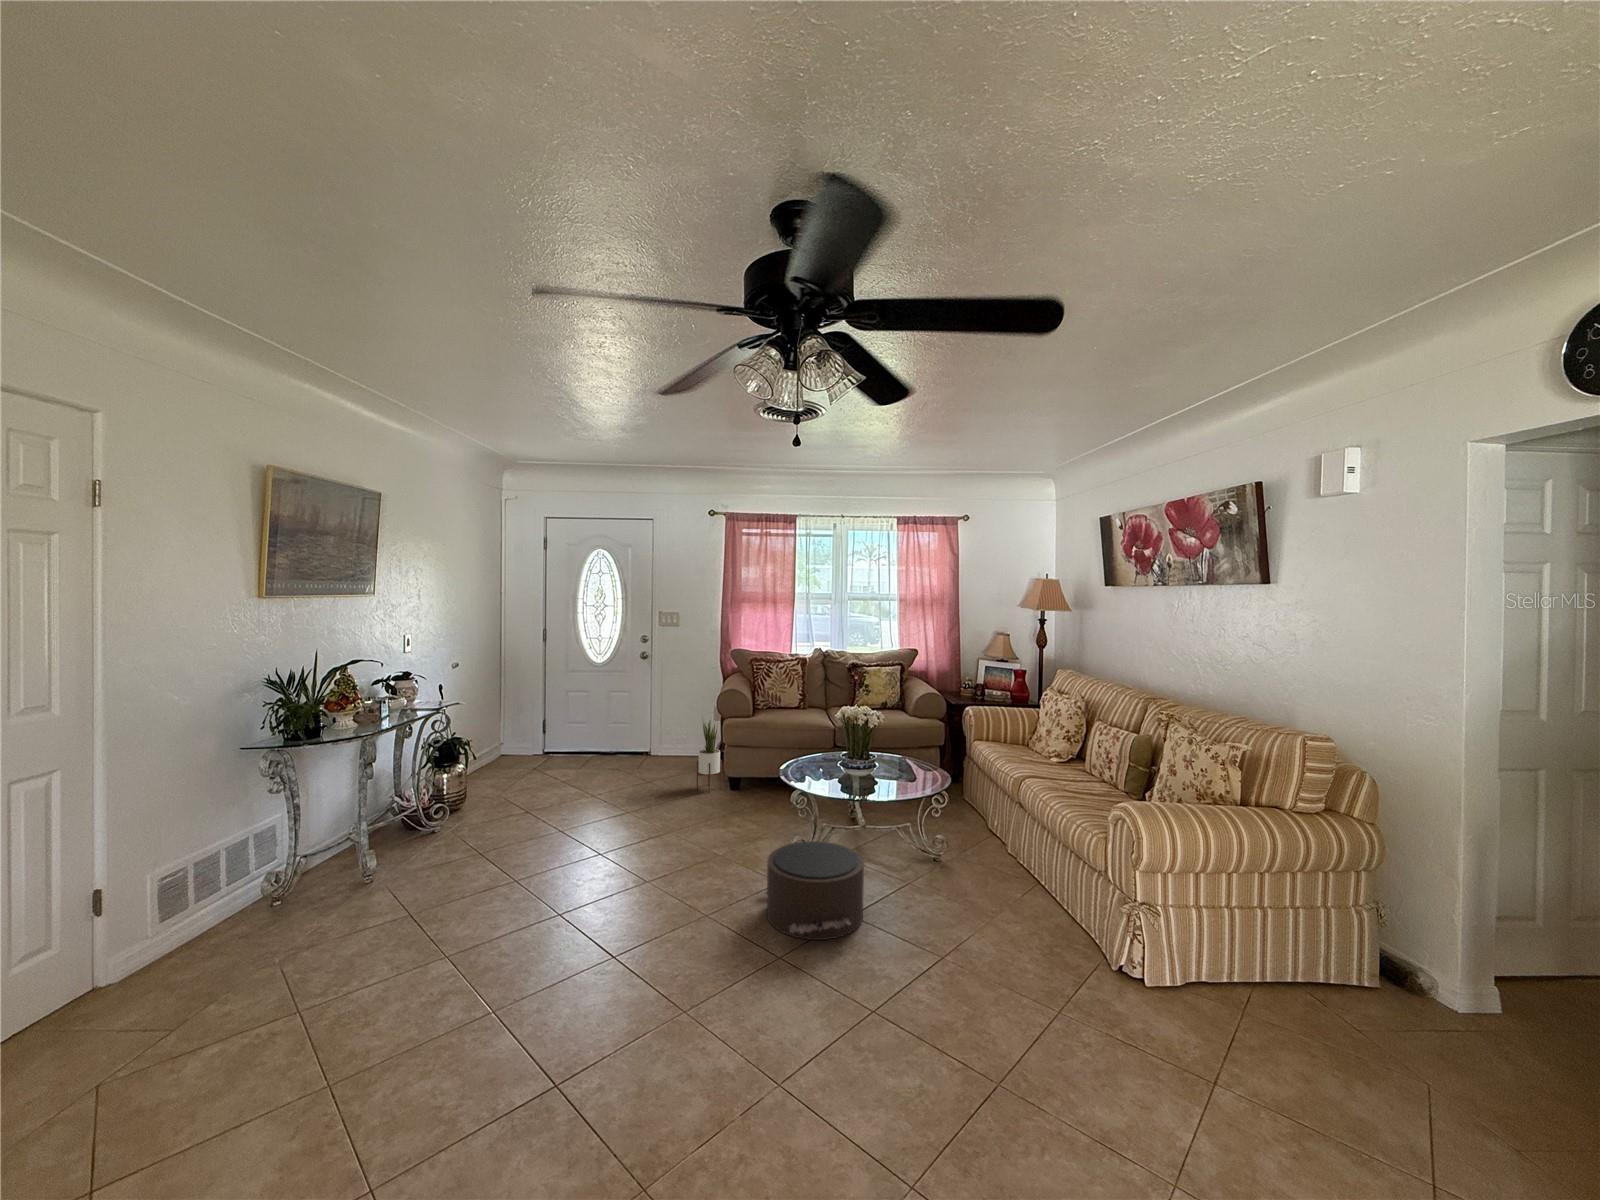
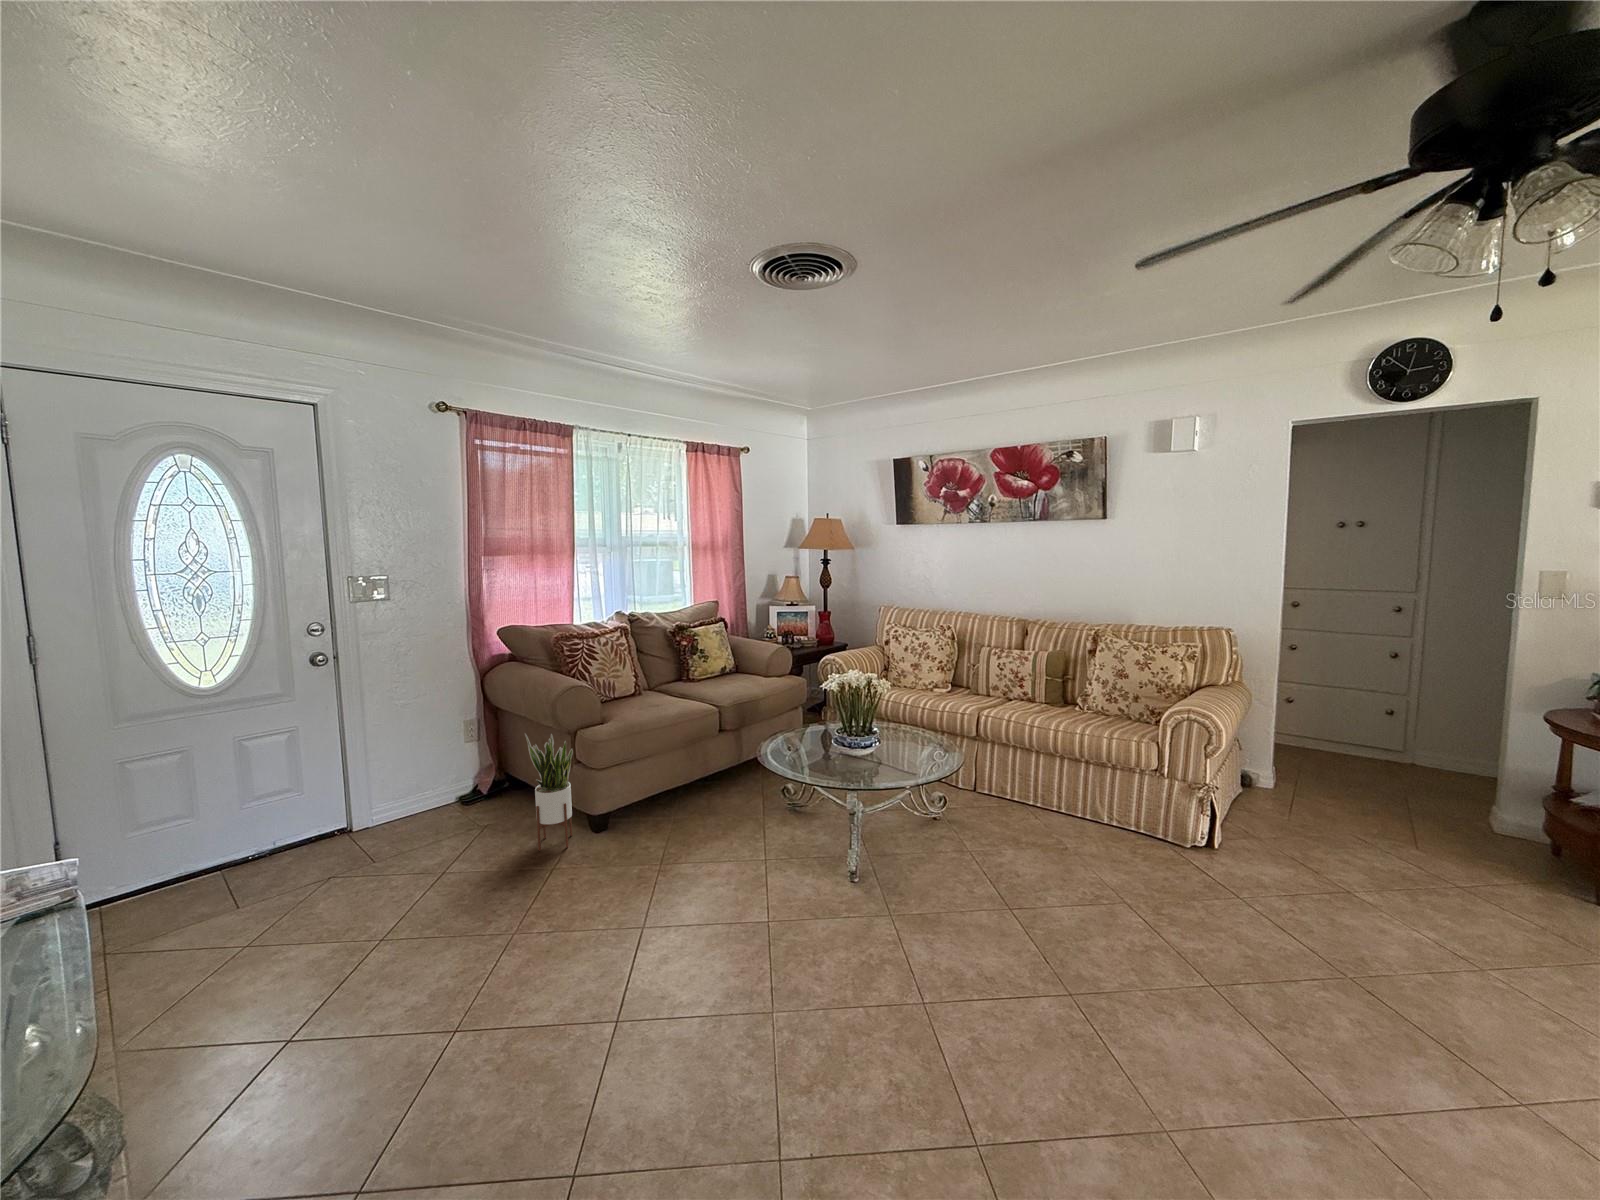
pouf: present [766,841,864,940] -> none [894,835,1058,967]

